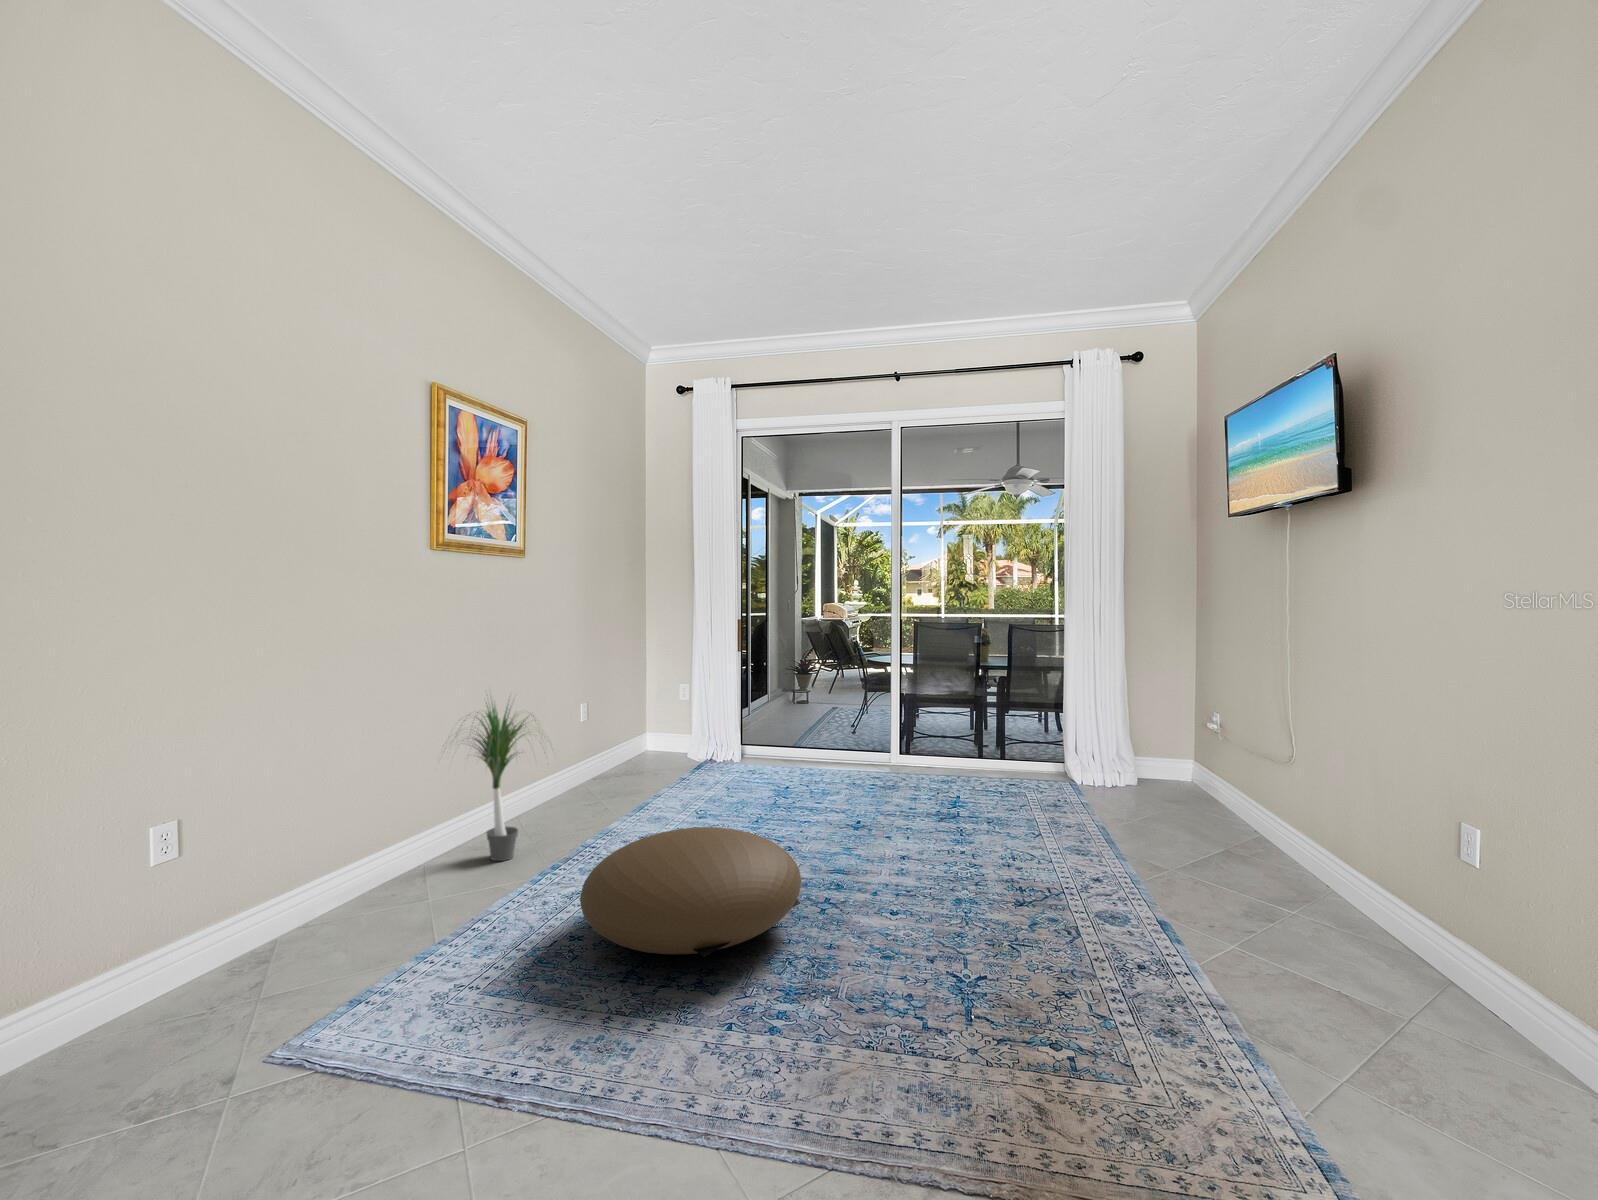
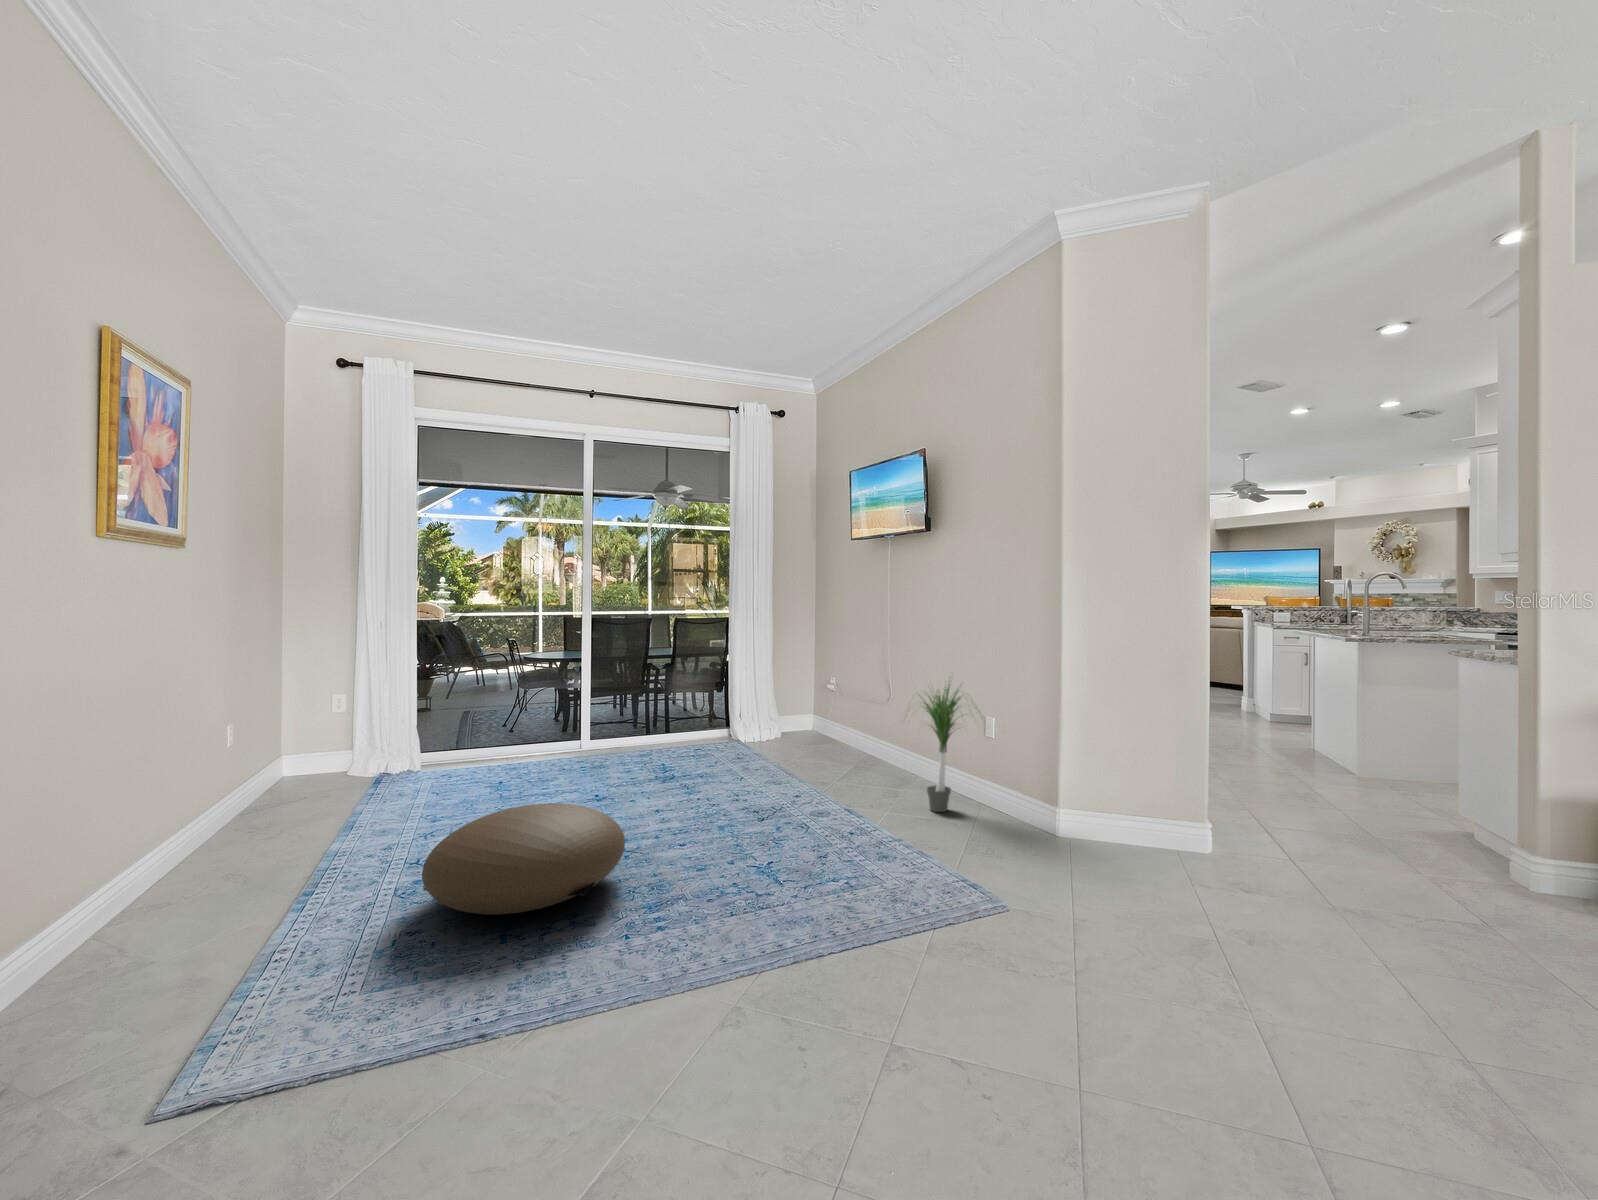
potted plant: present [456,703,536,861] -> present [906,684,980,812]

